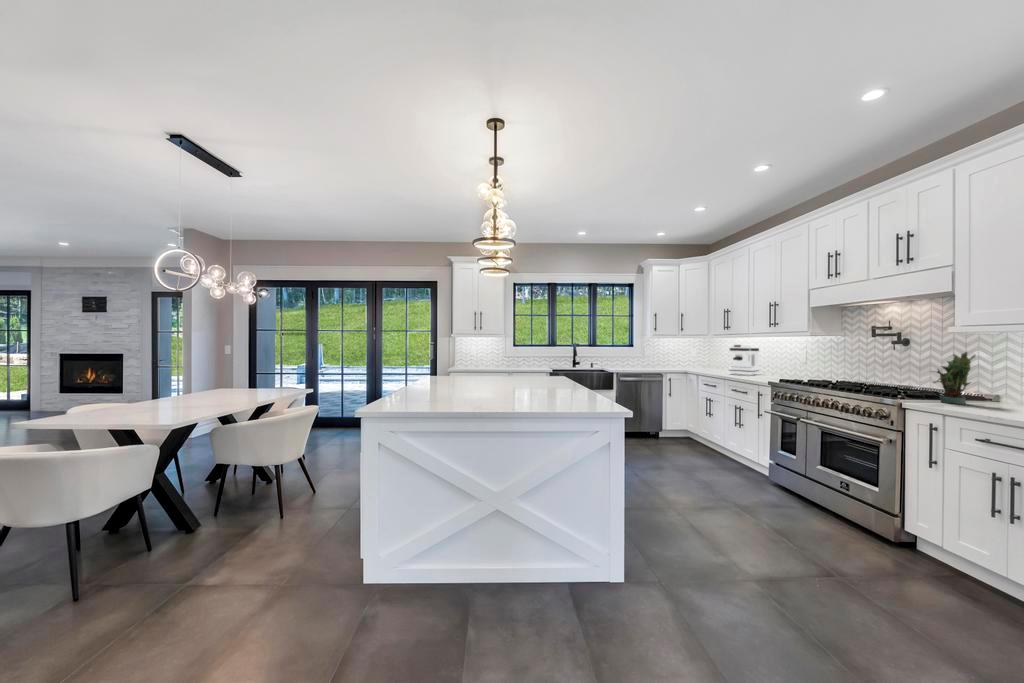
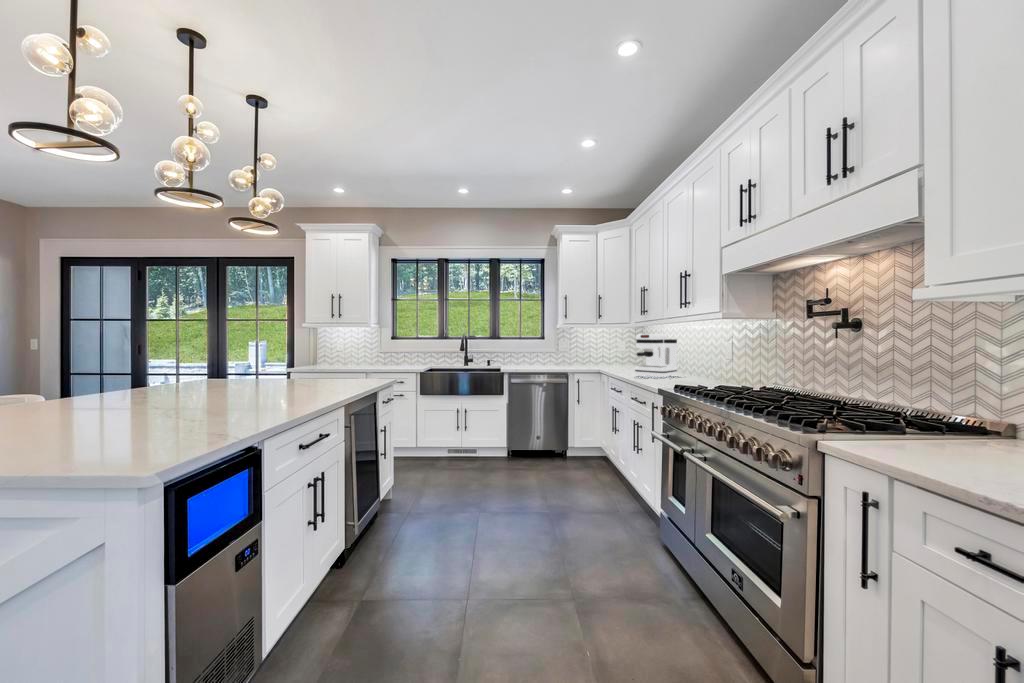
potted plant: present [933,352,975,404] -> none [869,341,961,453]

